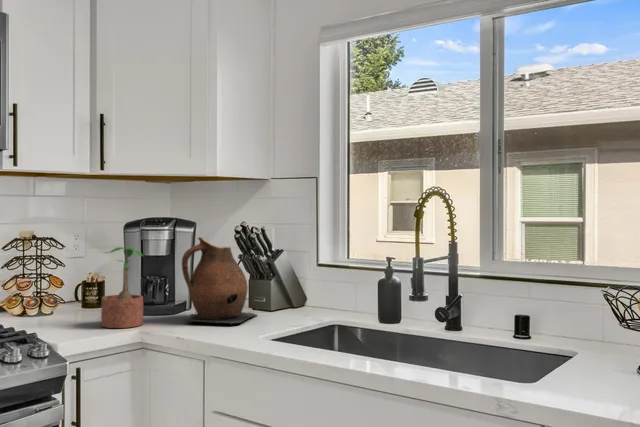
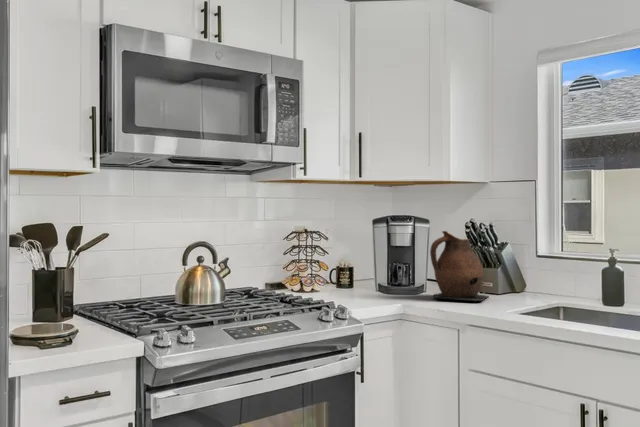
potted plant: present [101,247,143,328] -> none [369,238,405,301]

